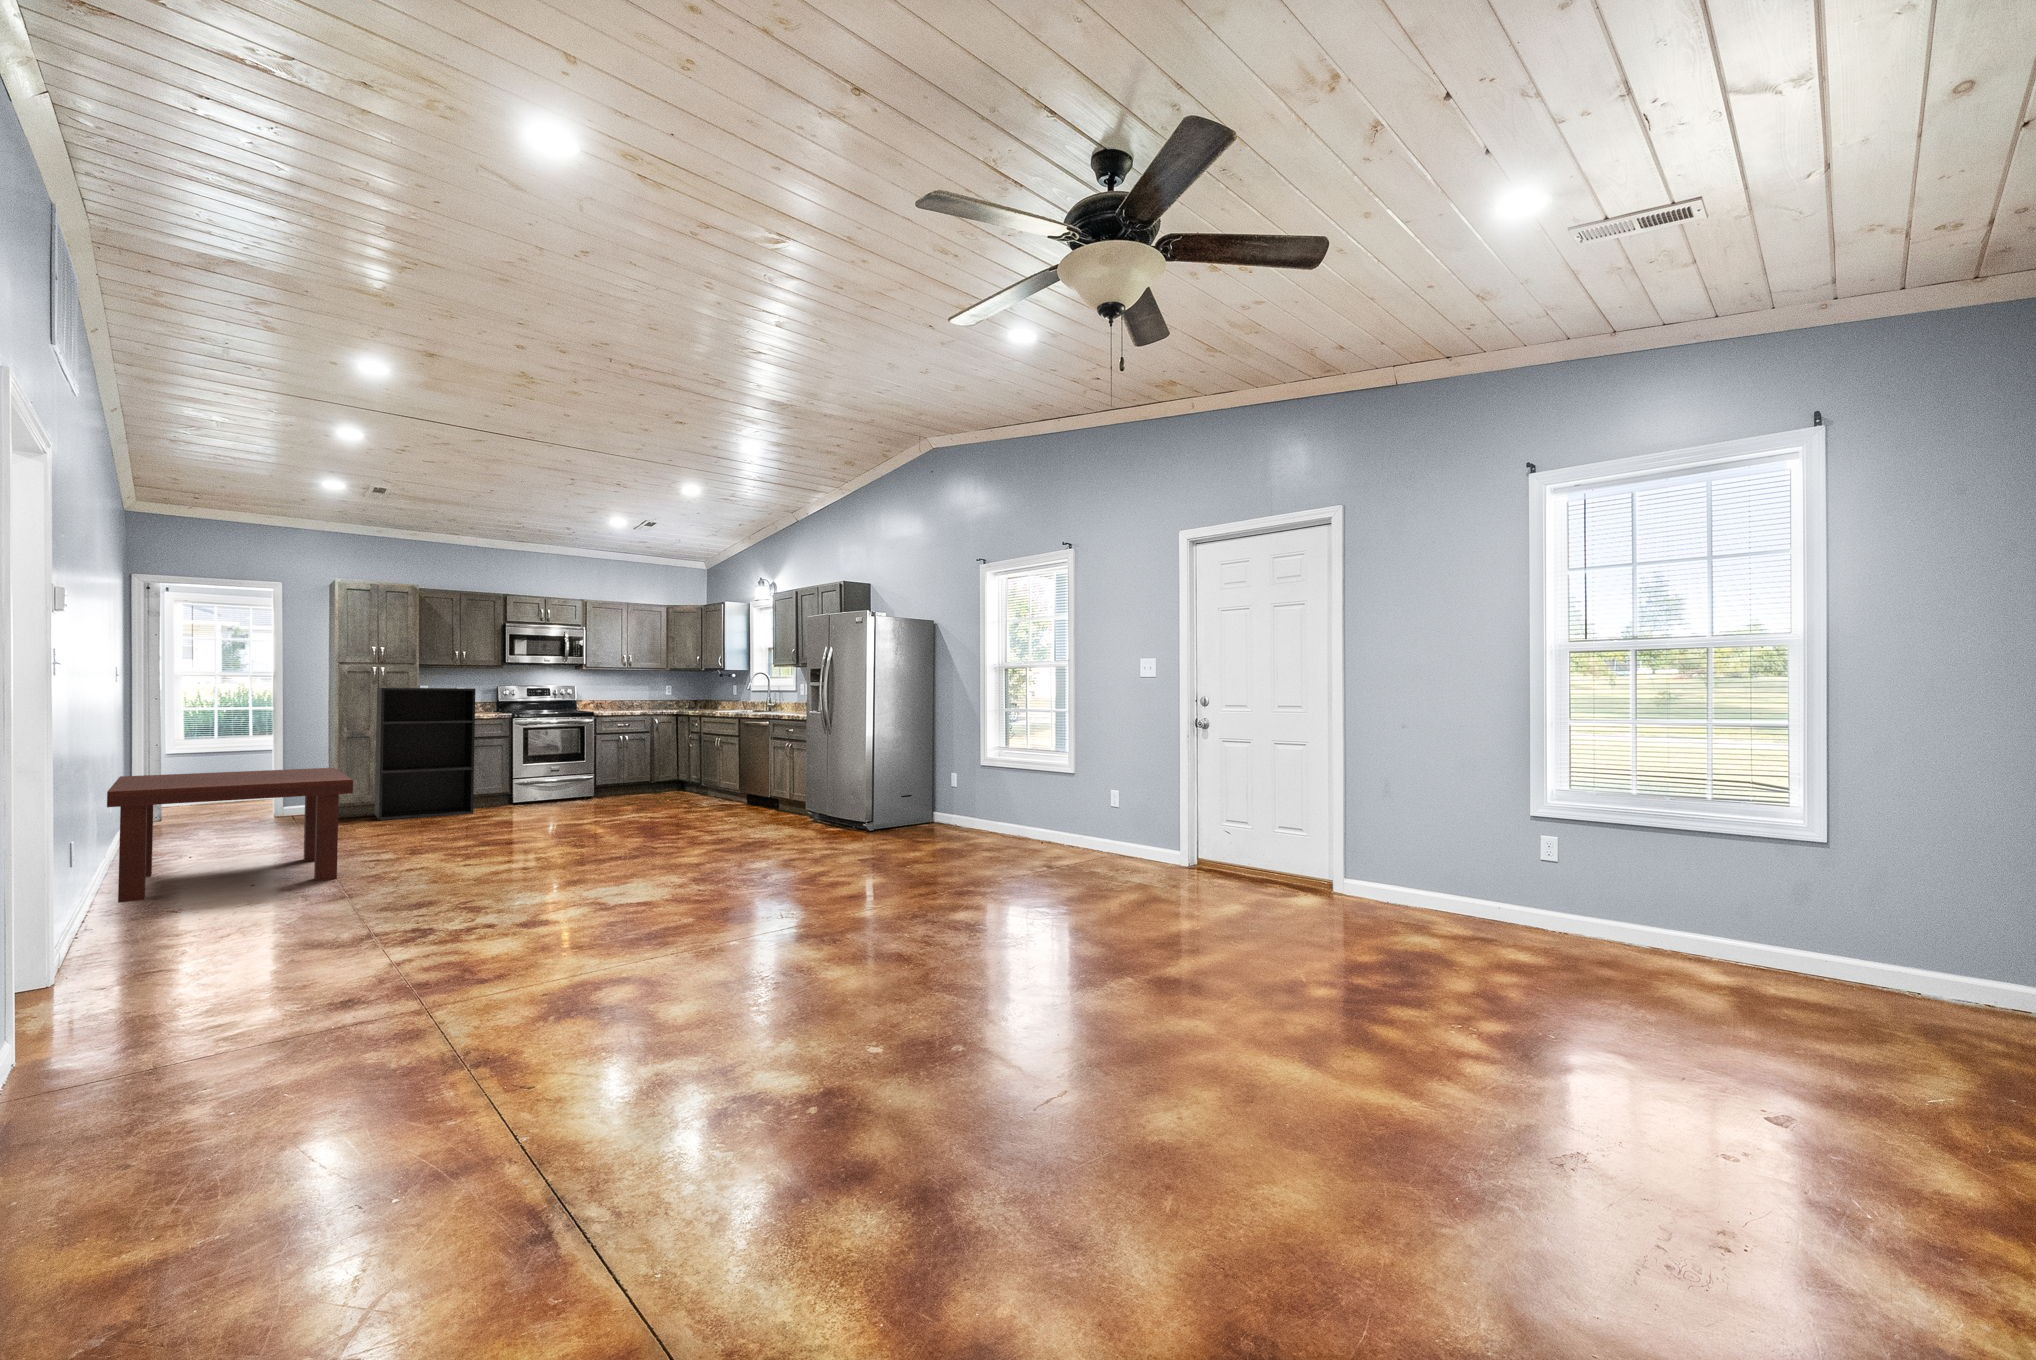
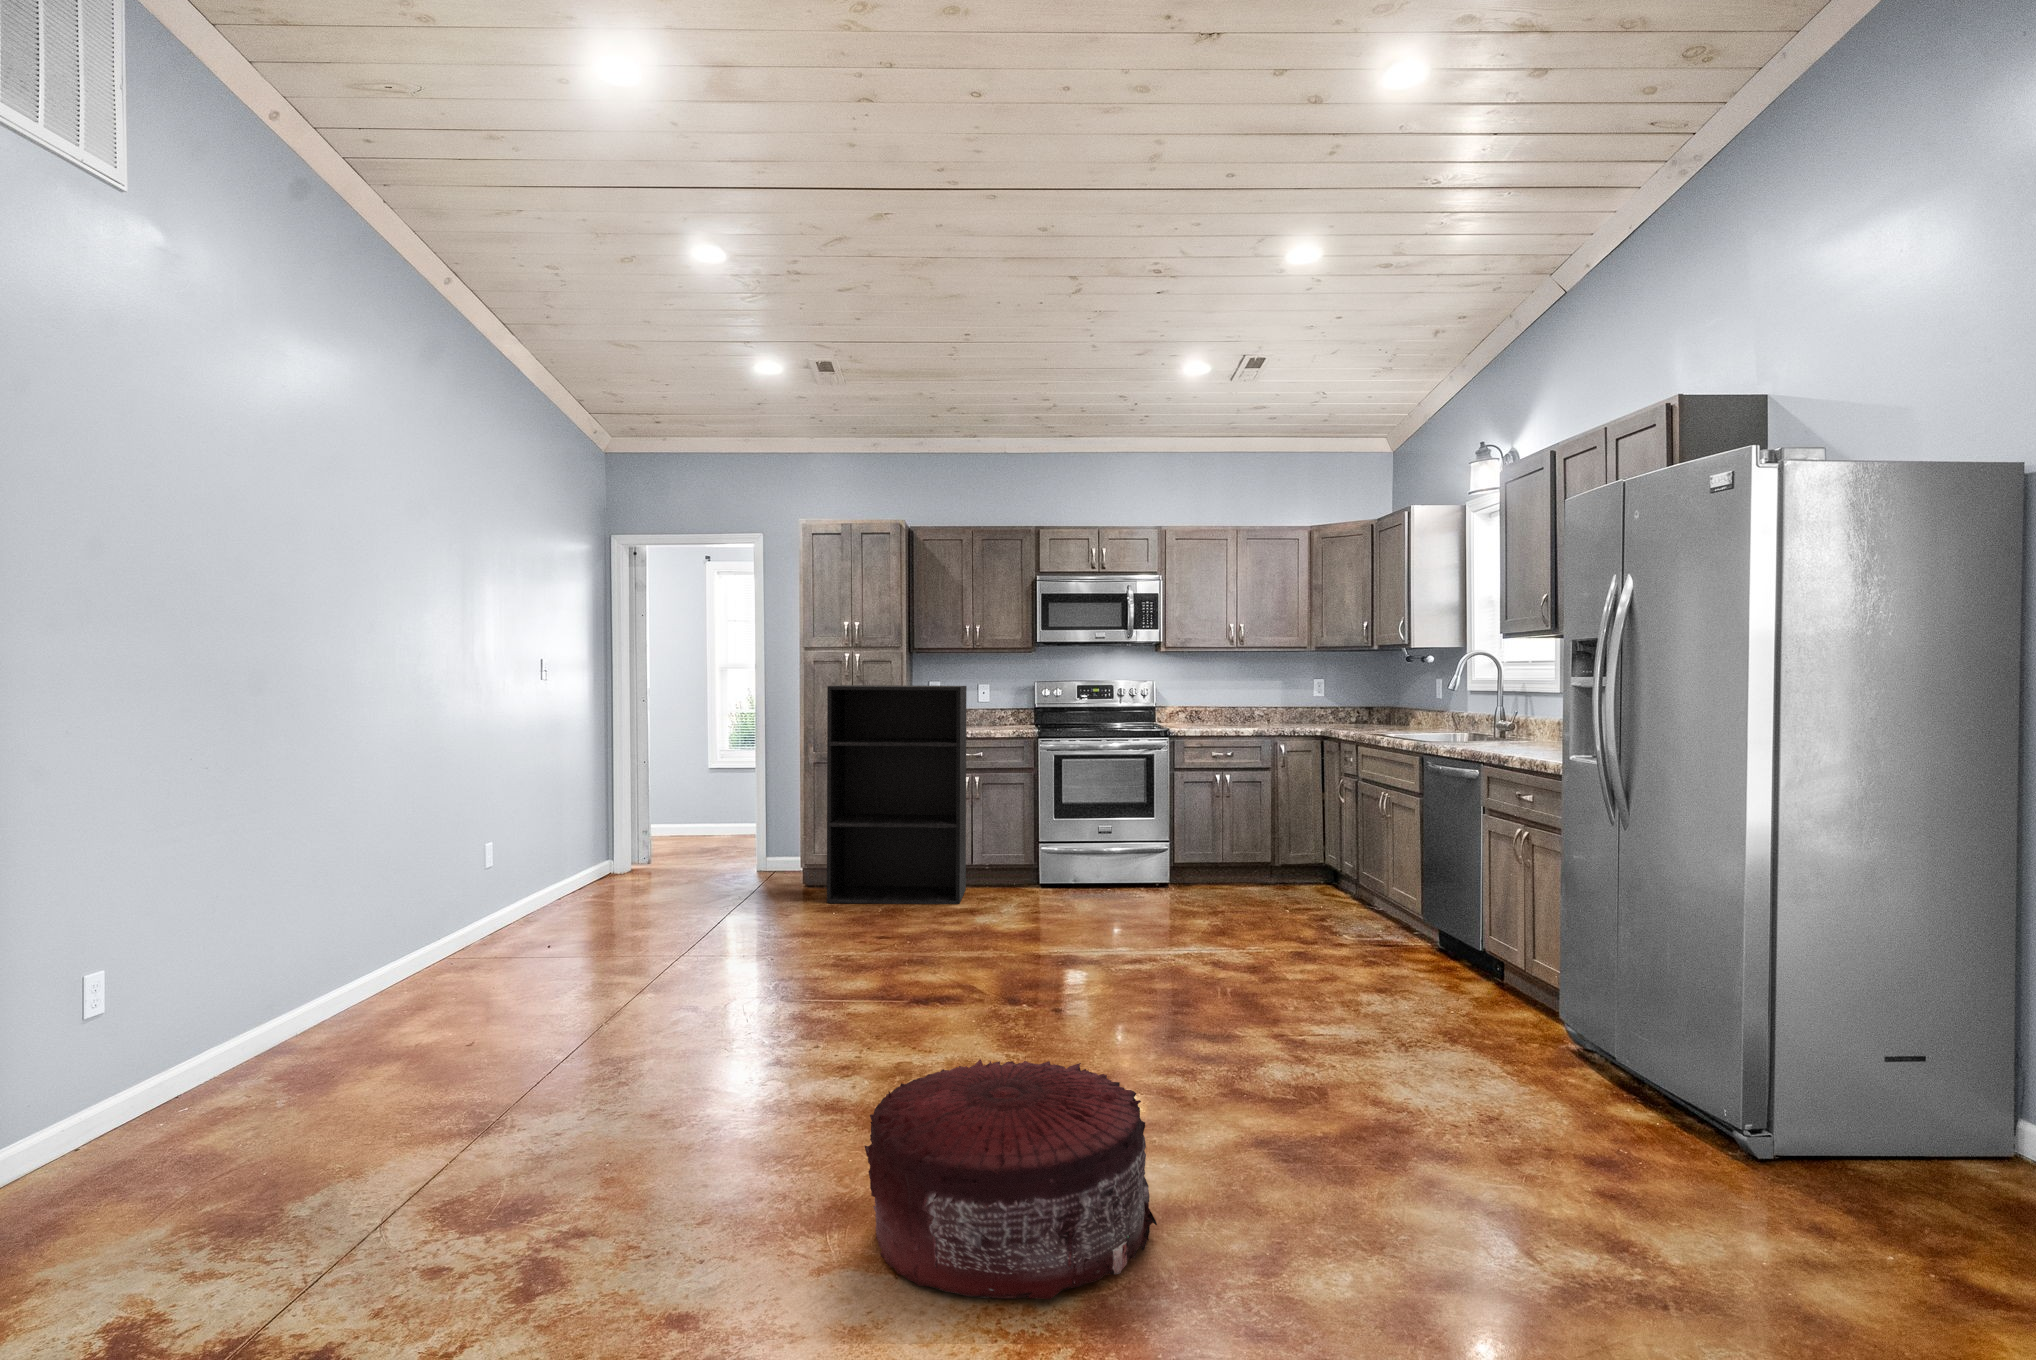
coffee table: present [107,768,353,903] -> none [155,835,632,1085]
pouf: none [596,816,699,877] -> present [865,1059,1157,1299]

